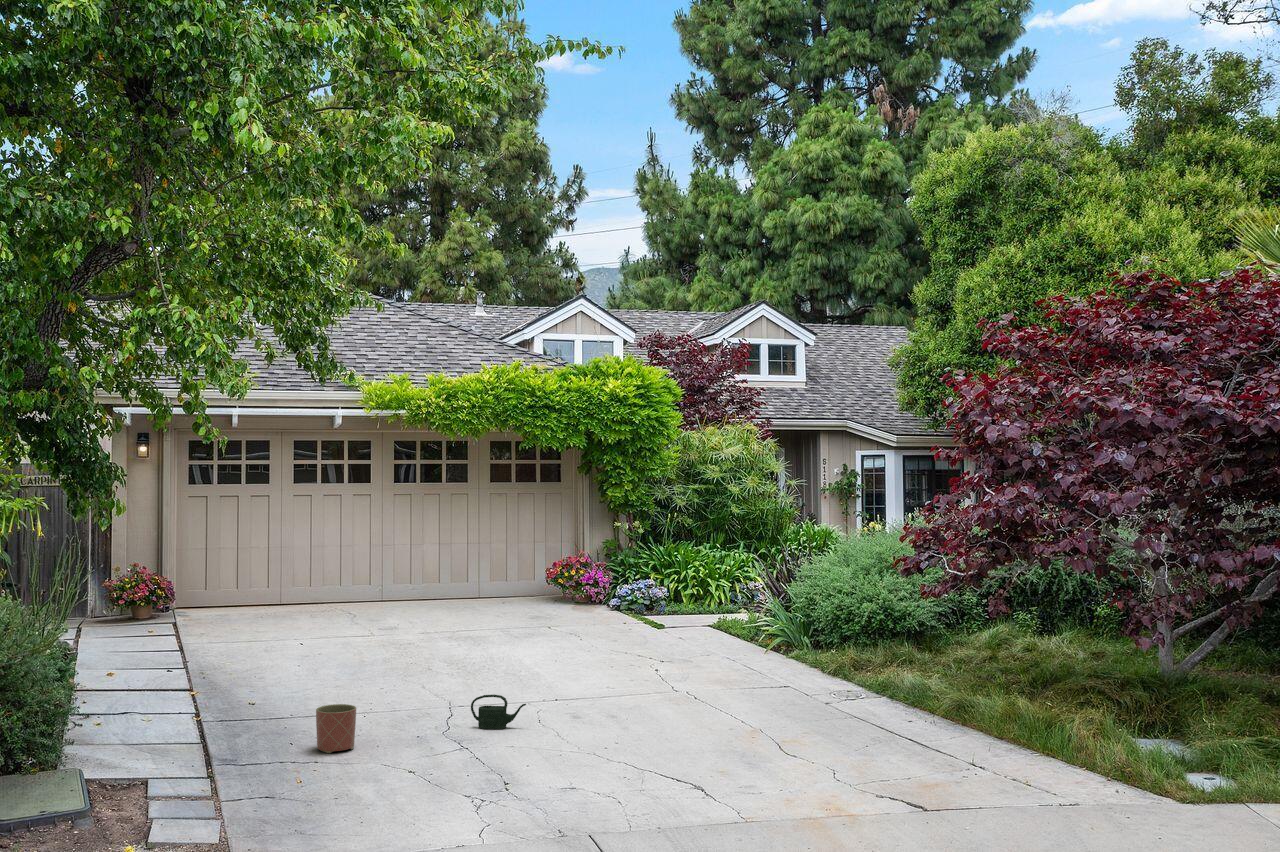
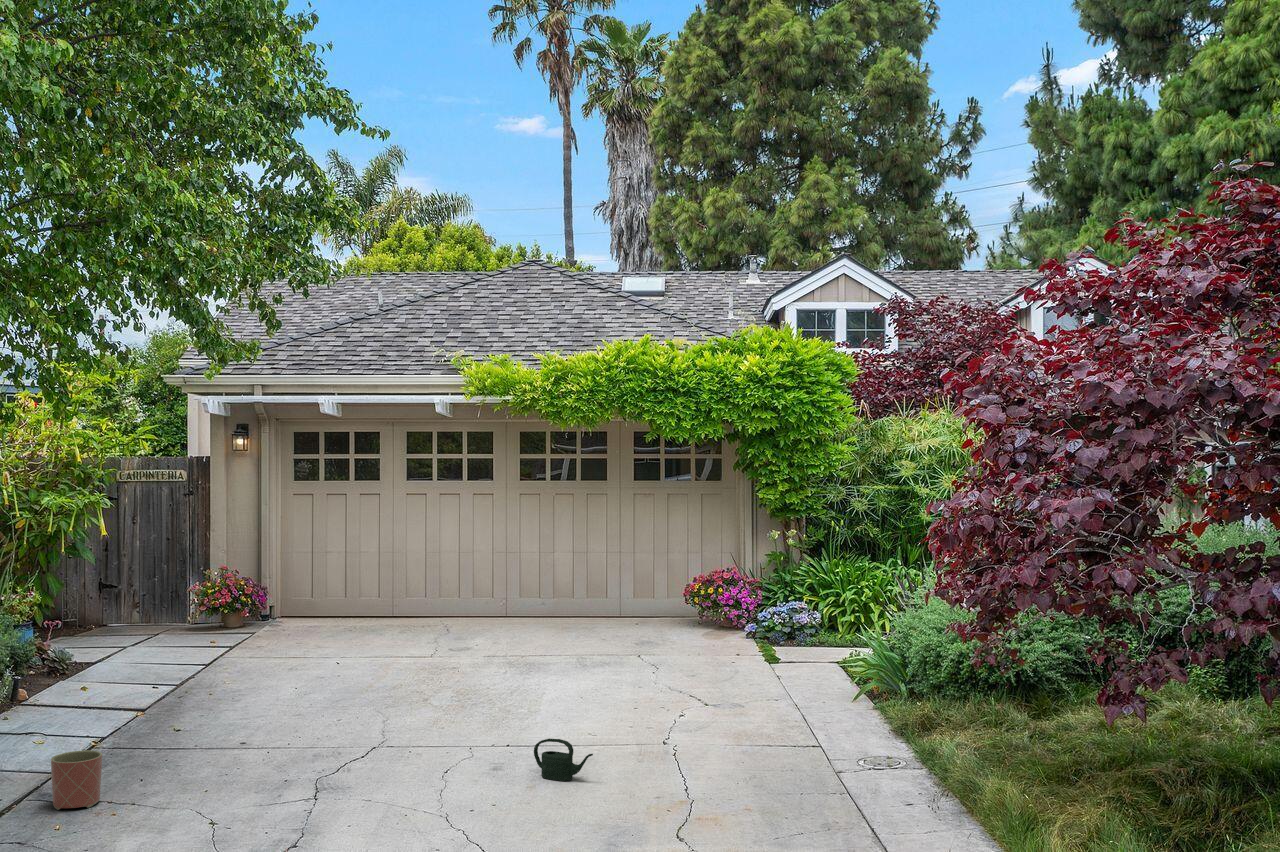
watering can: present [471,695,526,729] -> present [534,739,593,781]

